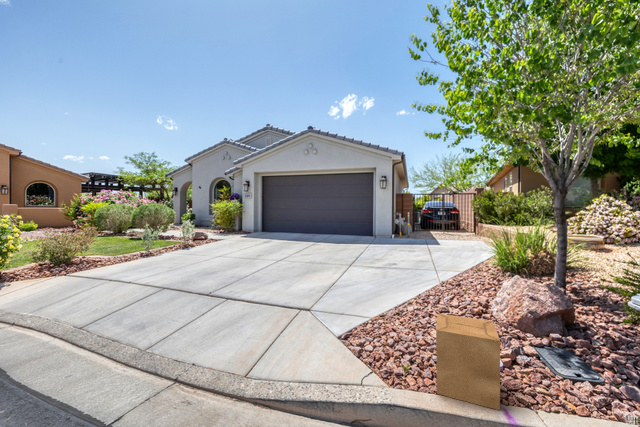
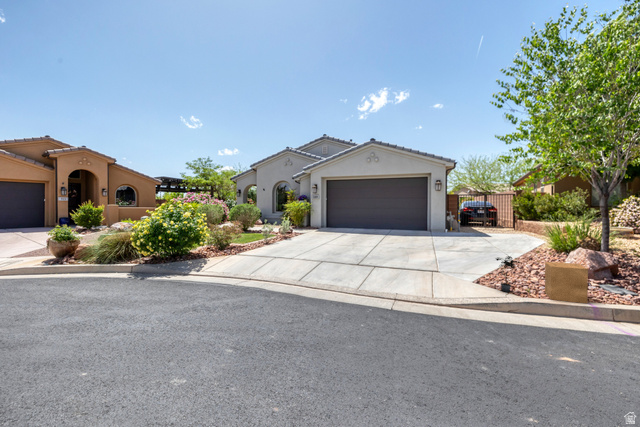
potted plant: none [359,297,393,367] -> present [496,256,520,292]

